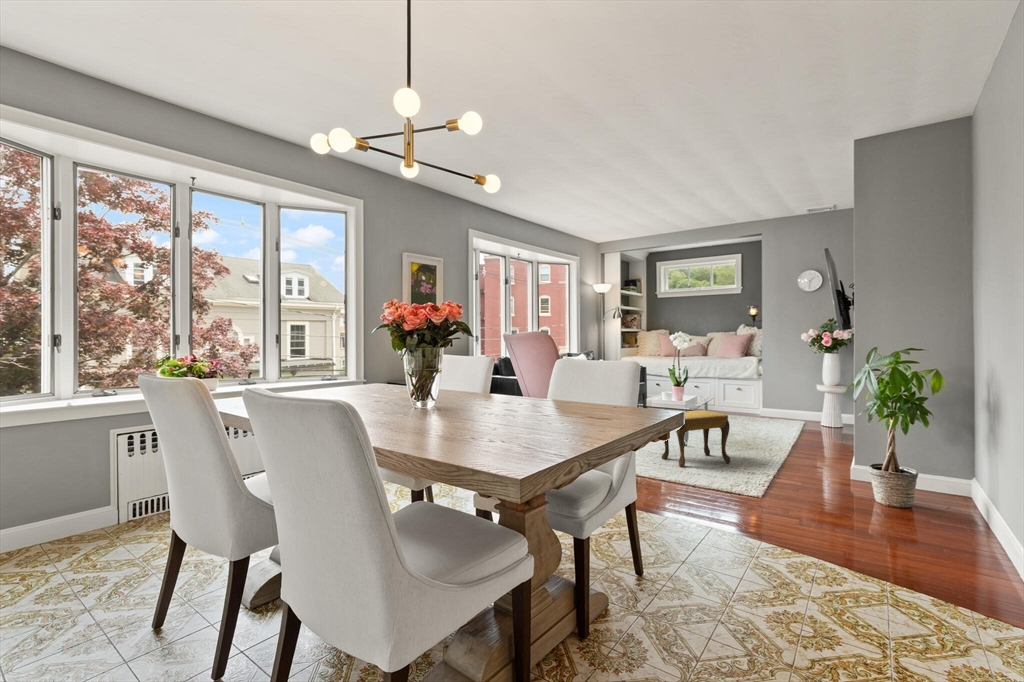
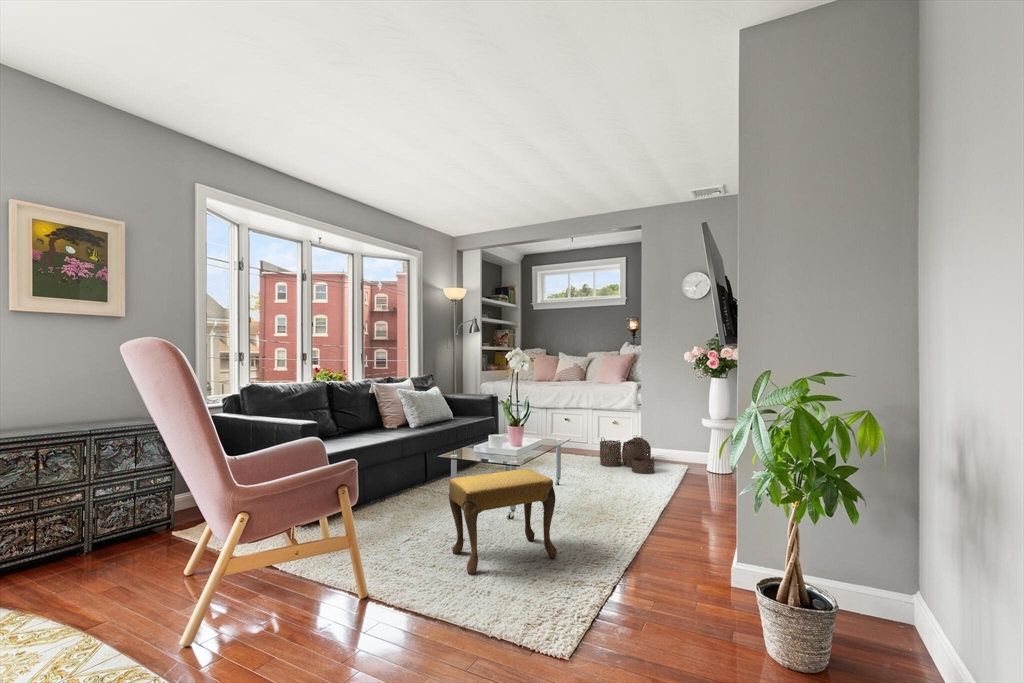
woven basket: none [730,398,777,426] -> present [600,437,654,474]

